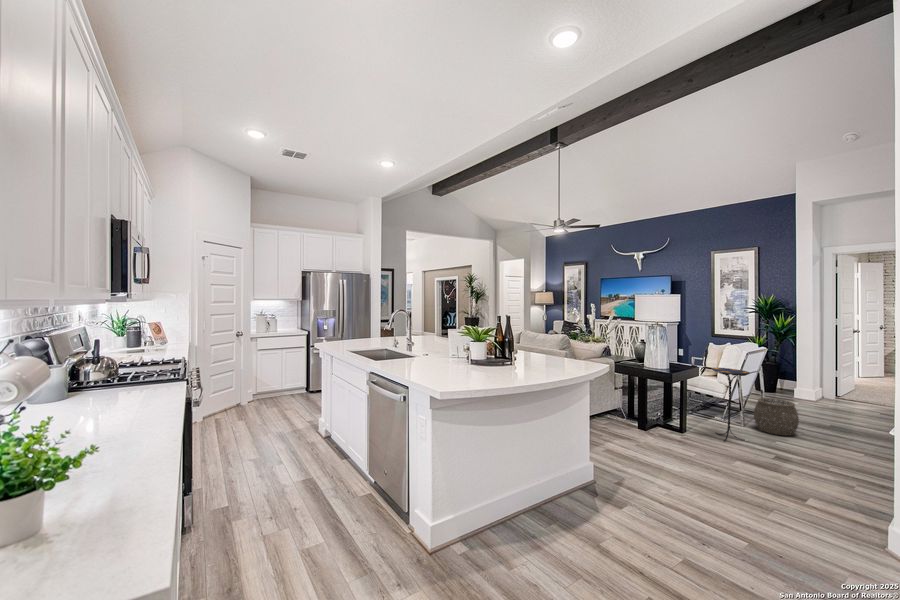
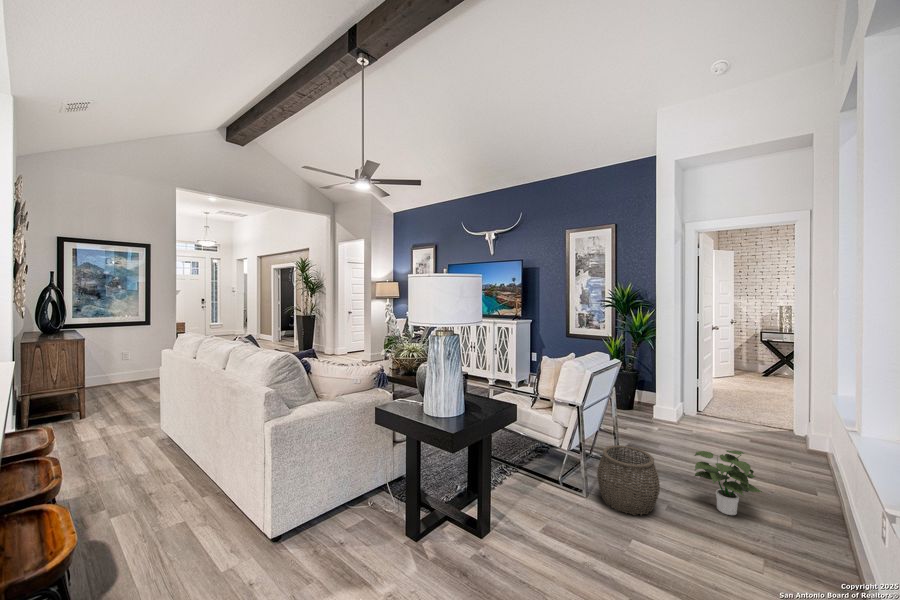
side table: present [712,368,749,441] -> none [528,408,586,549]
potted plant: none [824,402,876,441] -> present [694,450,763,515]

